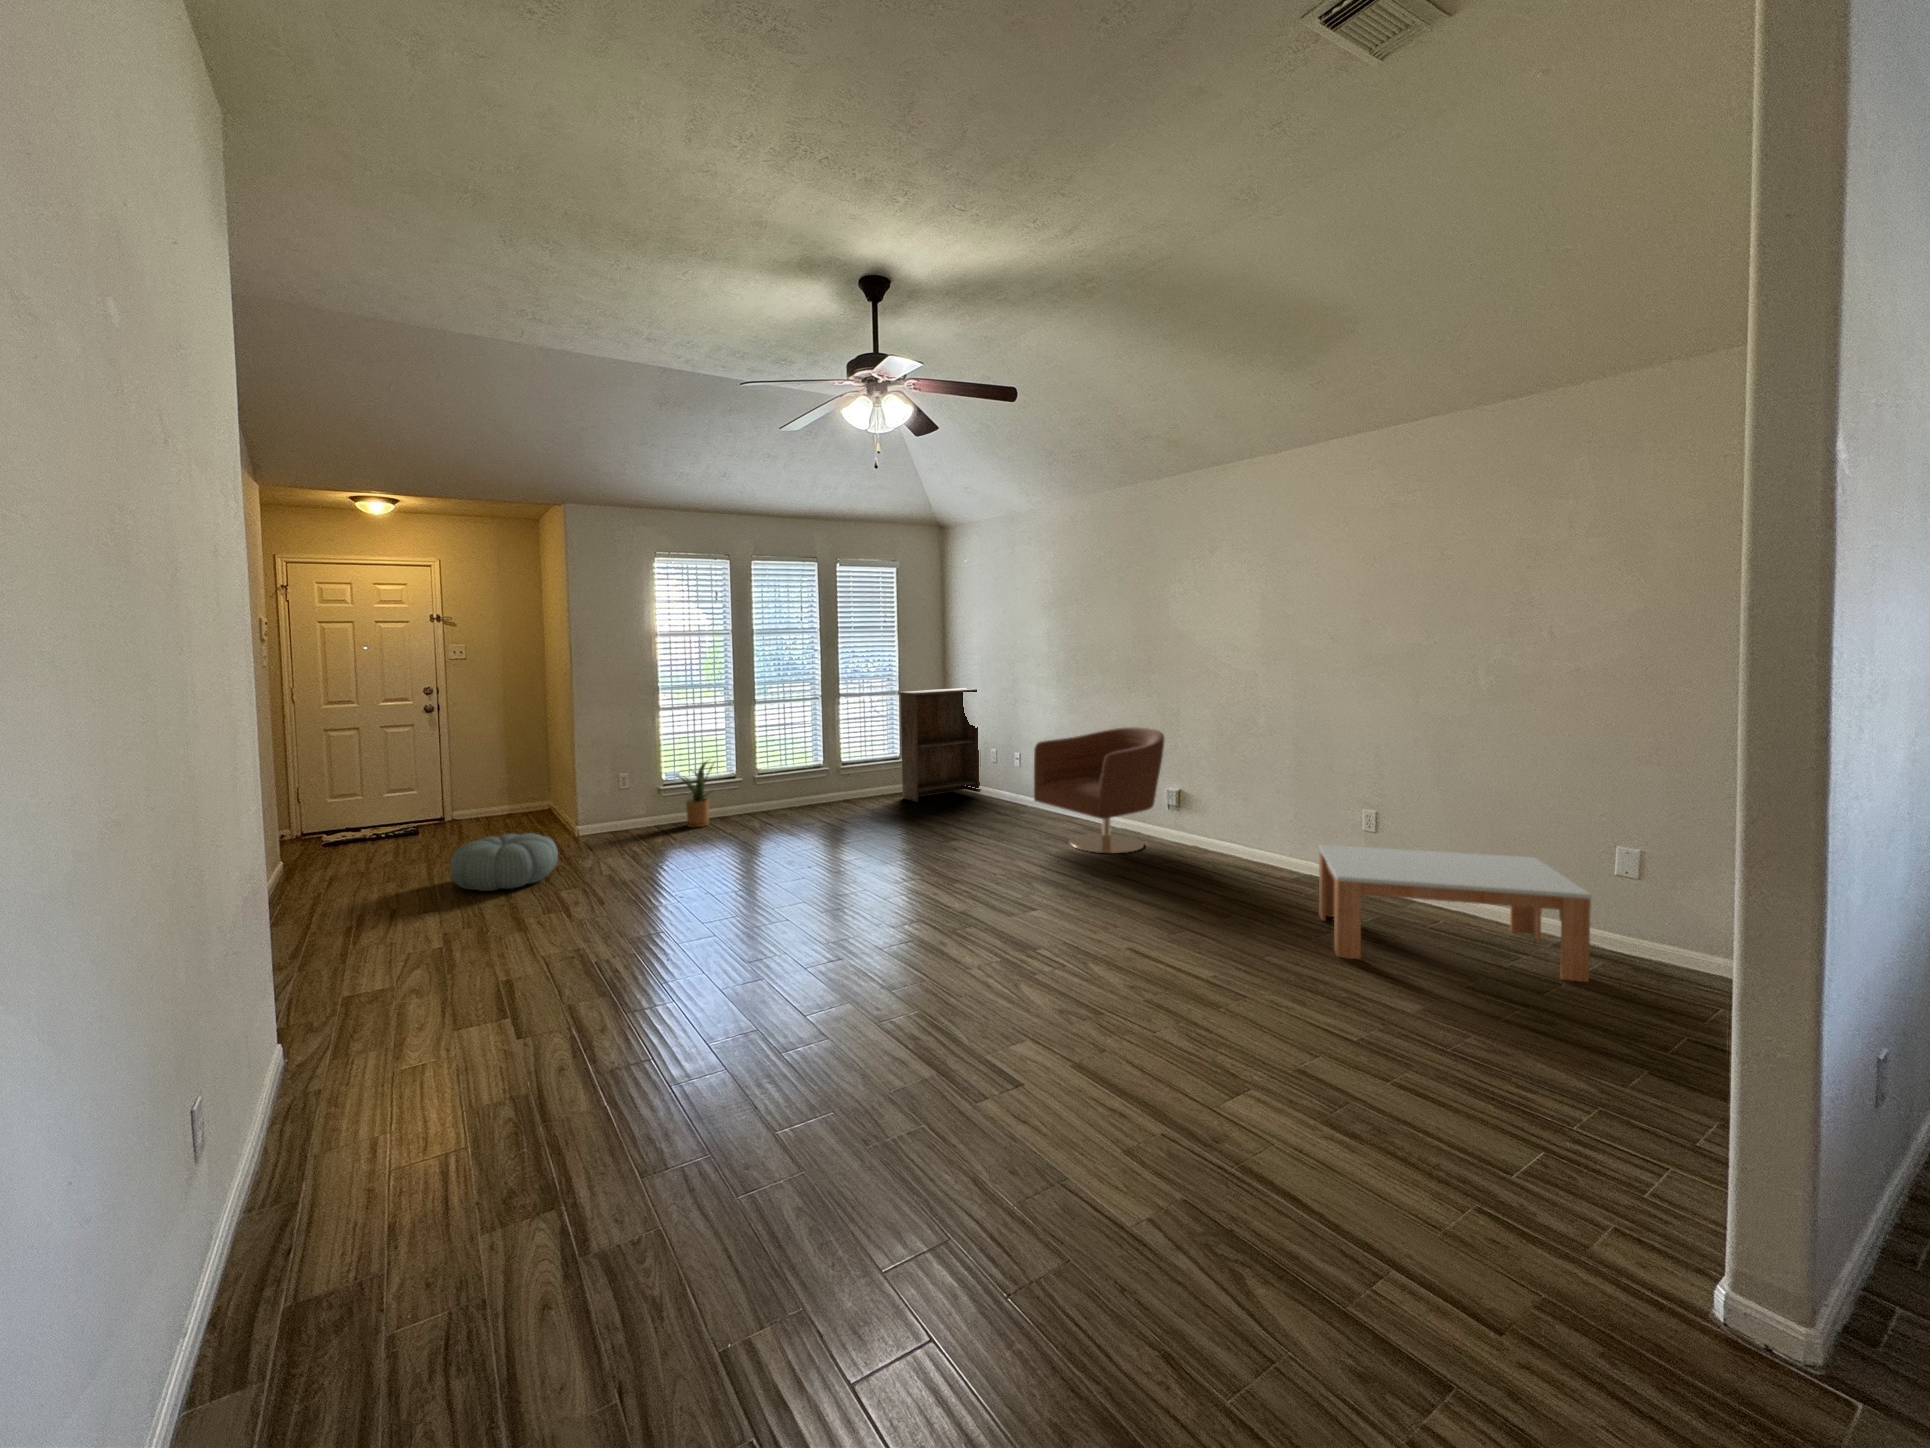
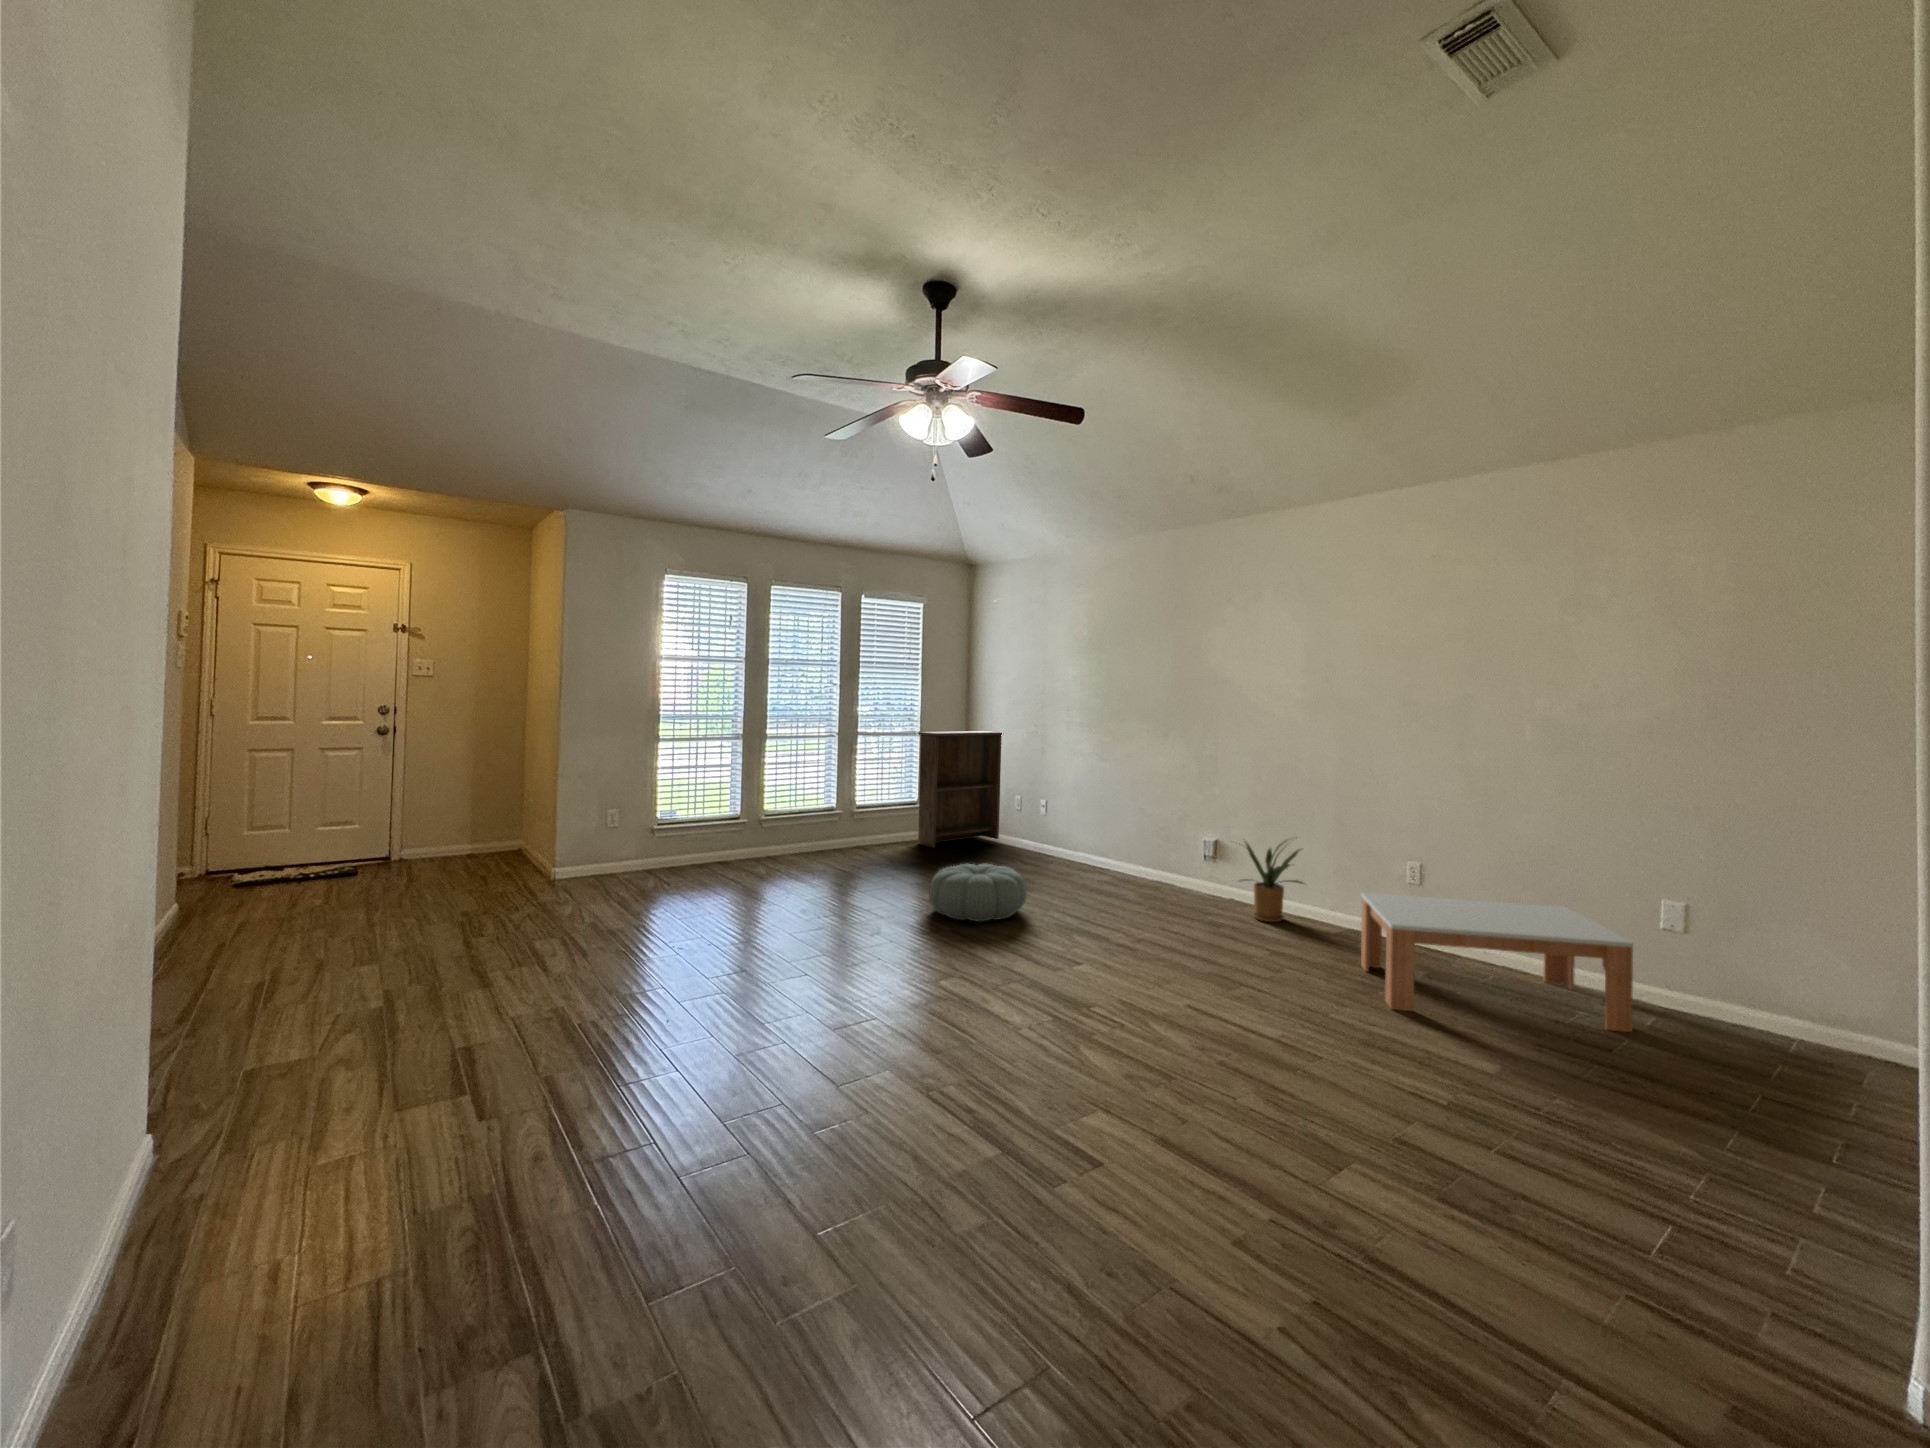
armchair: present [1034,727,1164,853] -> none [1063,773,1196,902]
house plant: present [676,762,713,827] -> present [1240,840,1304,922]
pouf: present [450,833,558,891] -> present [929,864,1027,922]

